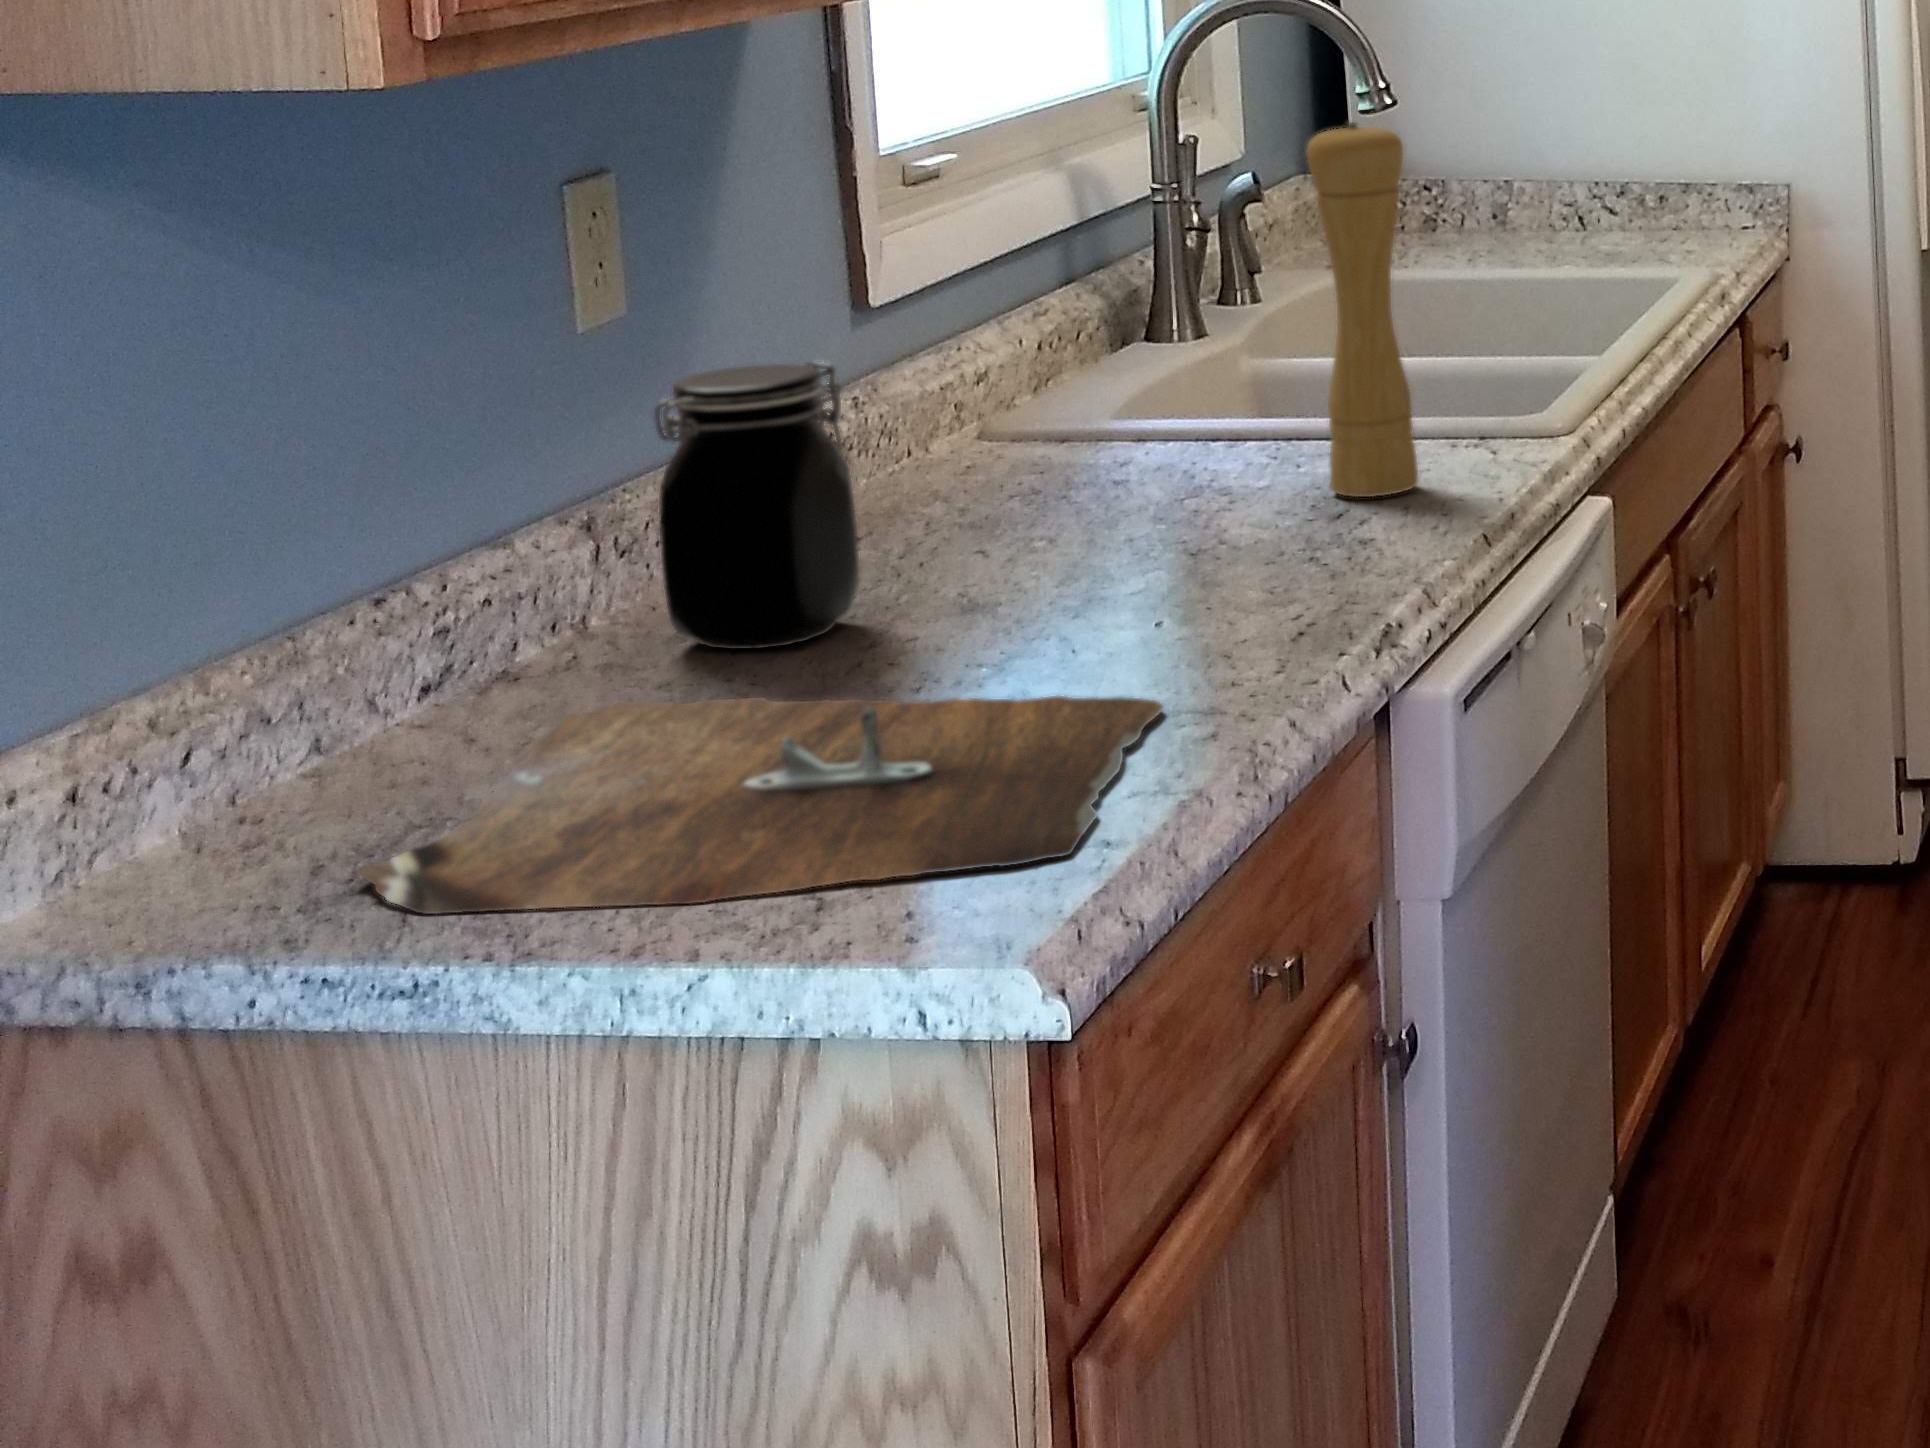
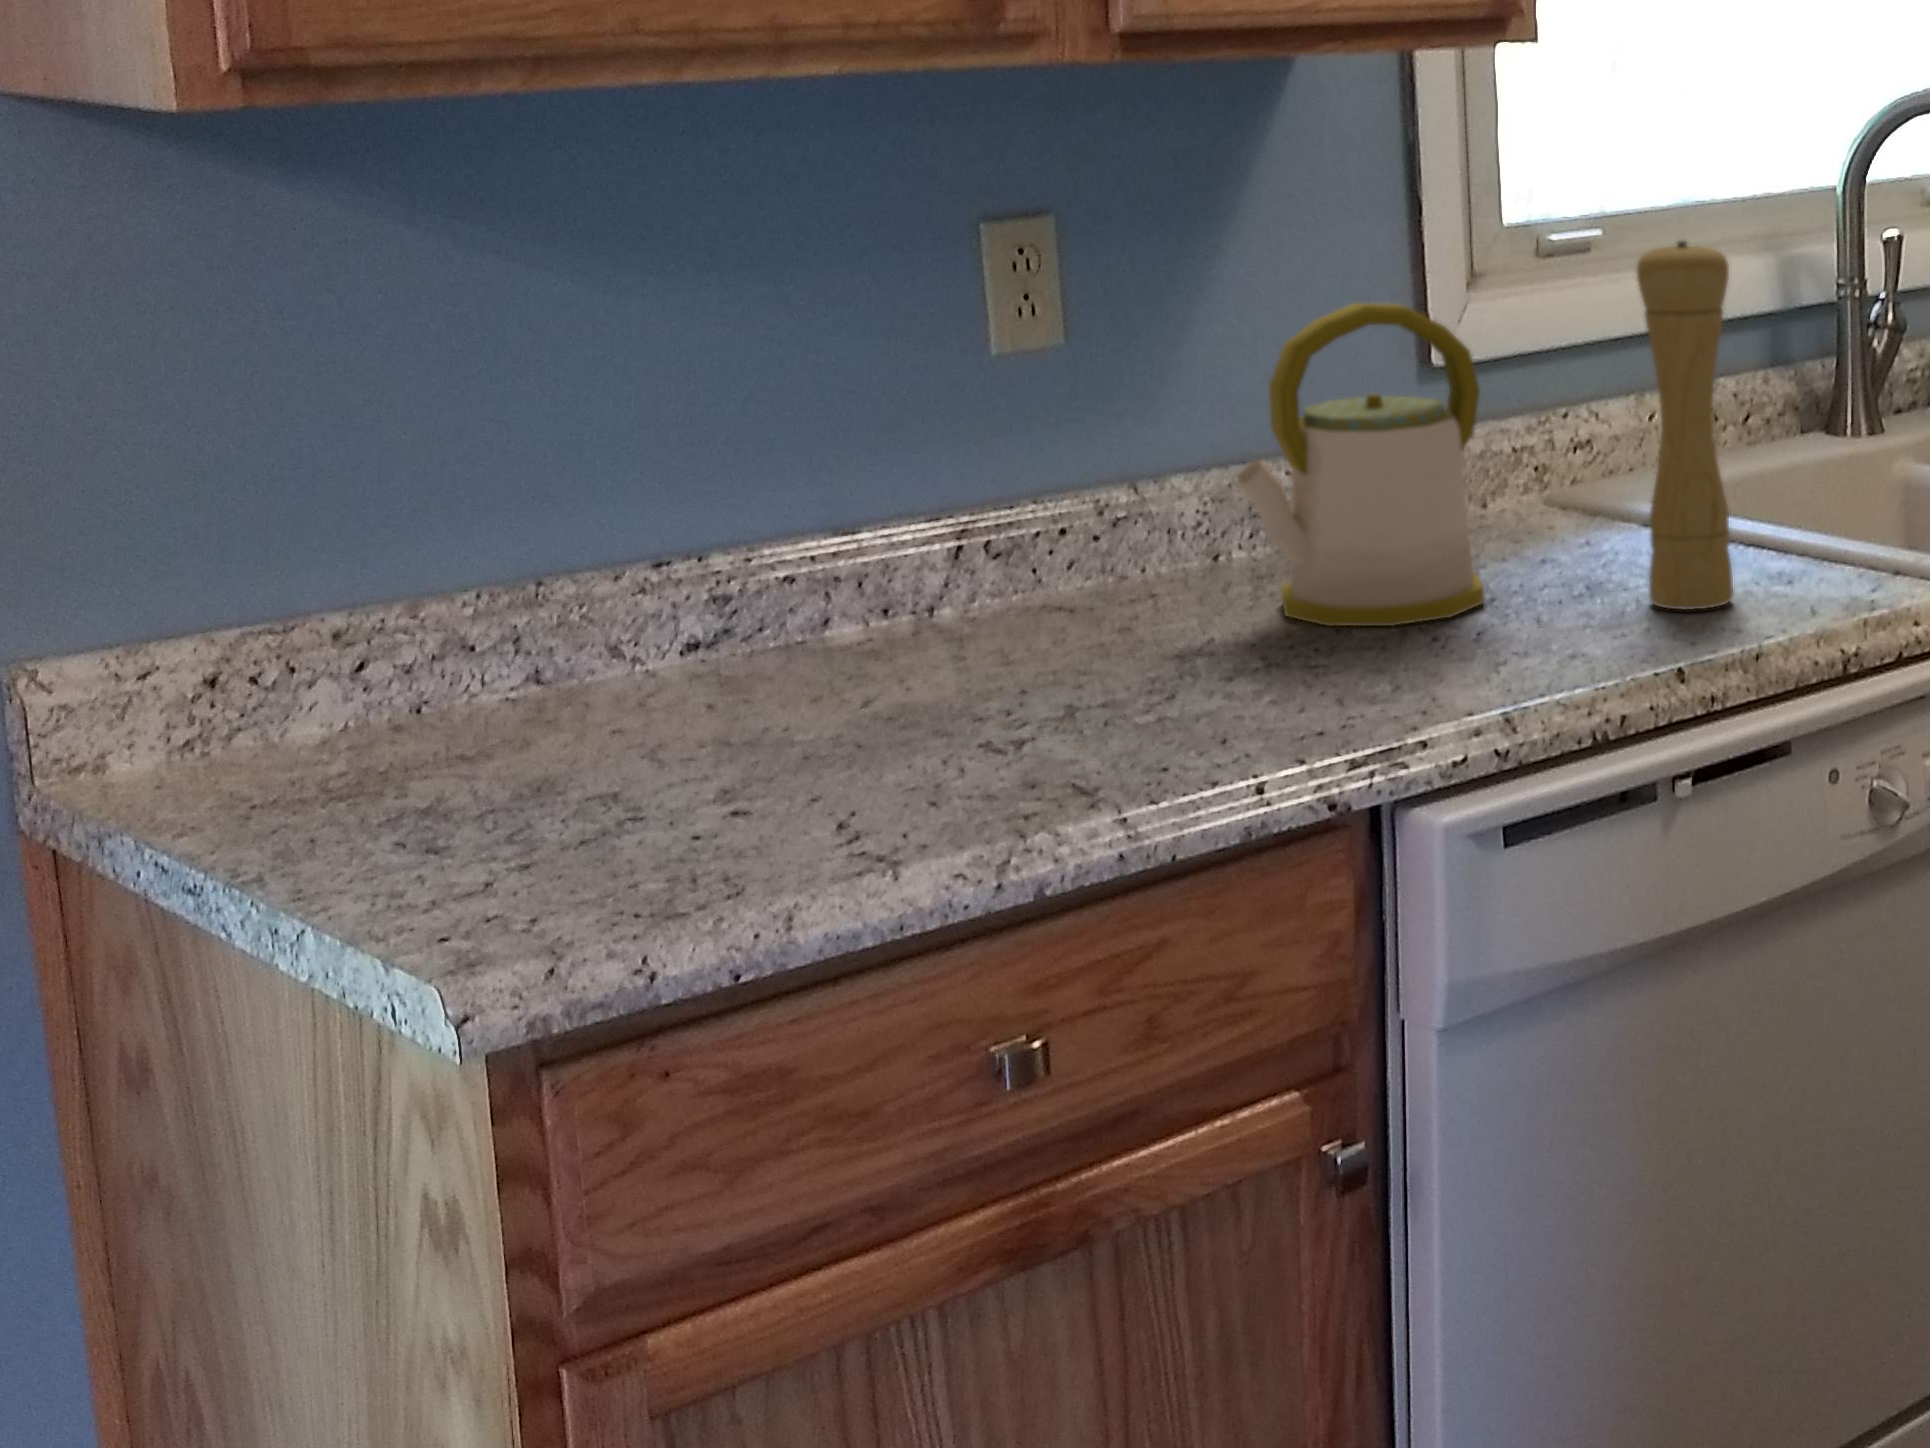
kettle: none [941,217,1174,565] -> present [1237,303,1484,626]
jar: present [654,361,859,649] -> none [911,408,1097,657]
cutting board: present [356,696,1163,914] -> none [296,682,1060,897]

